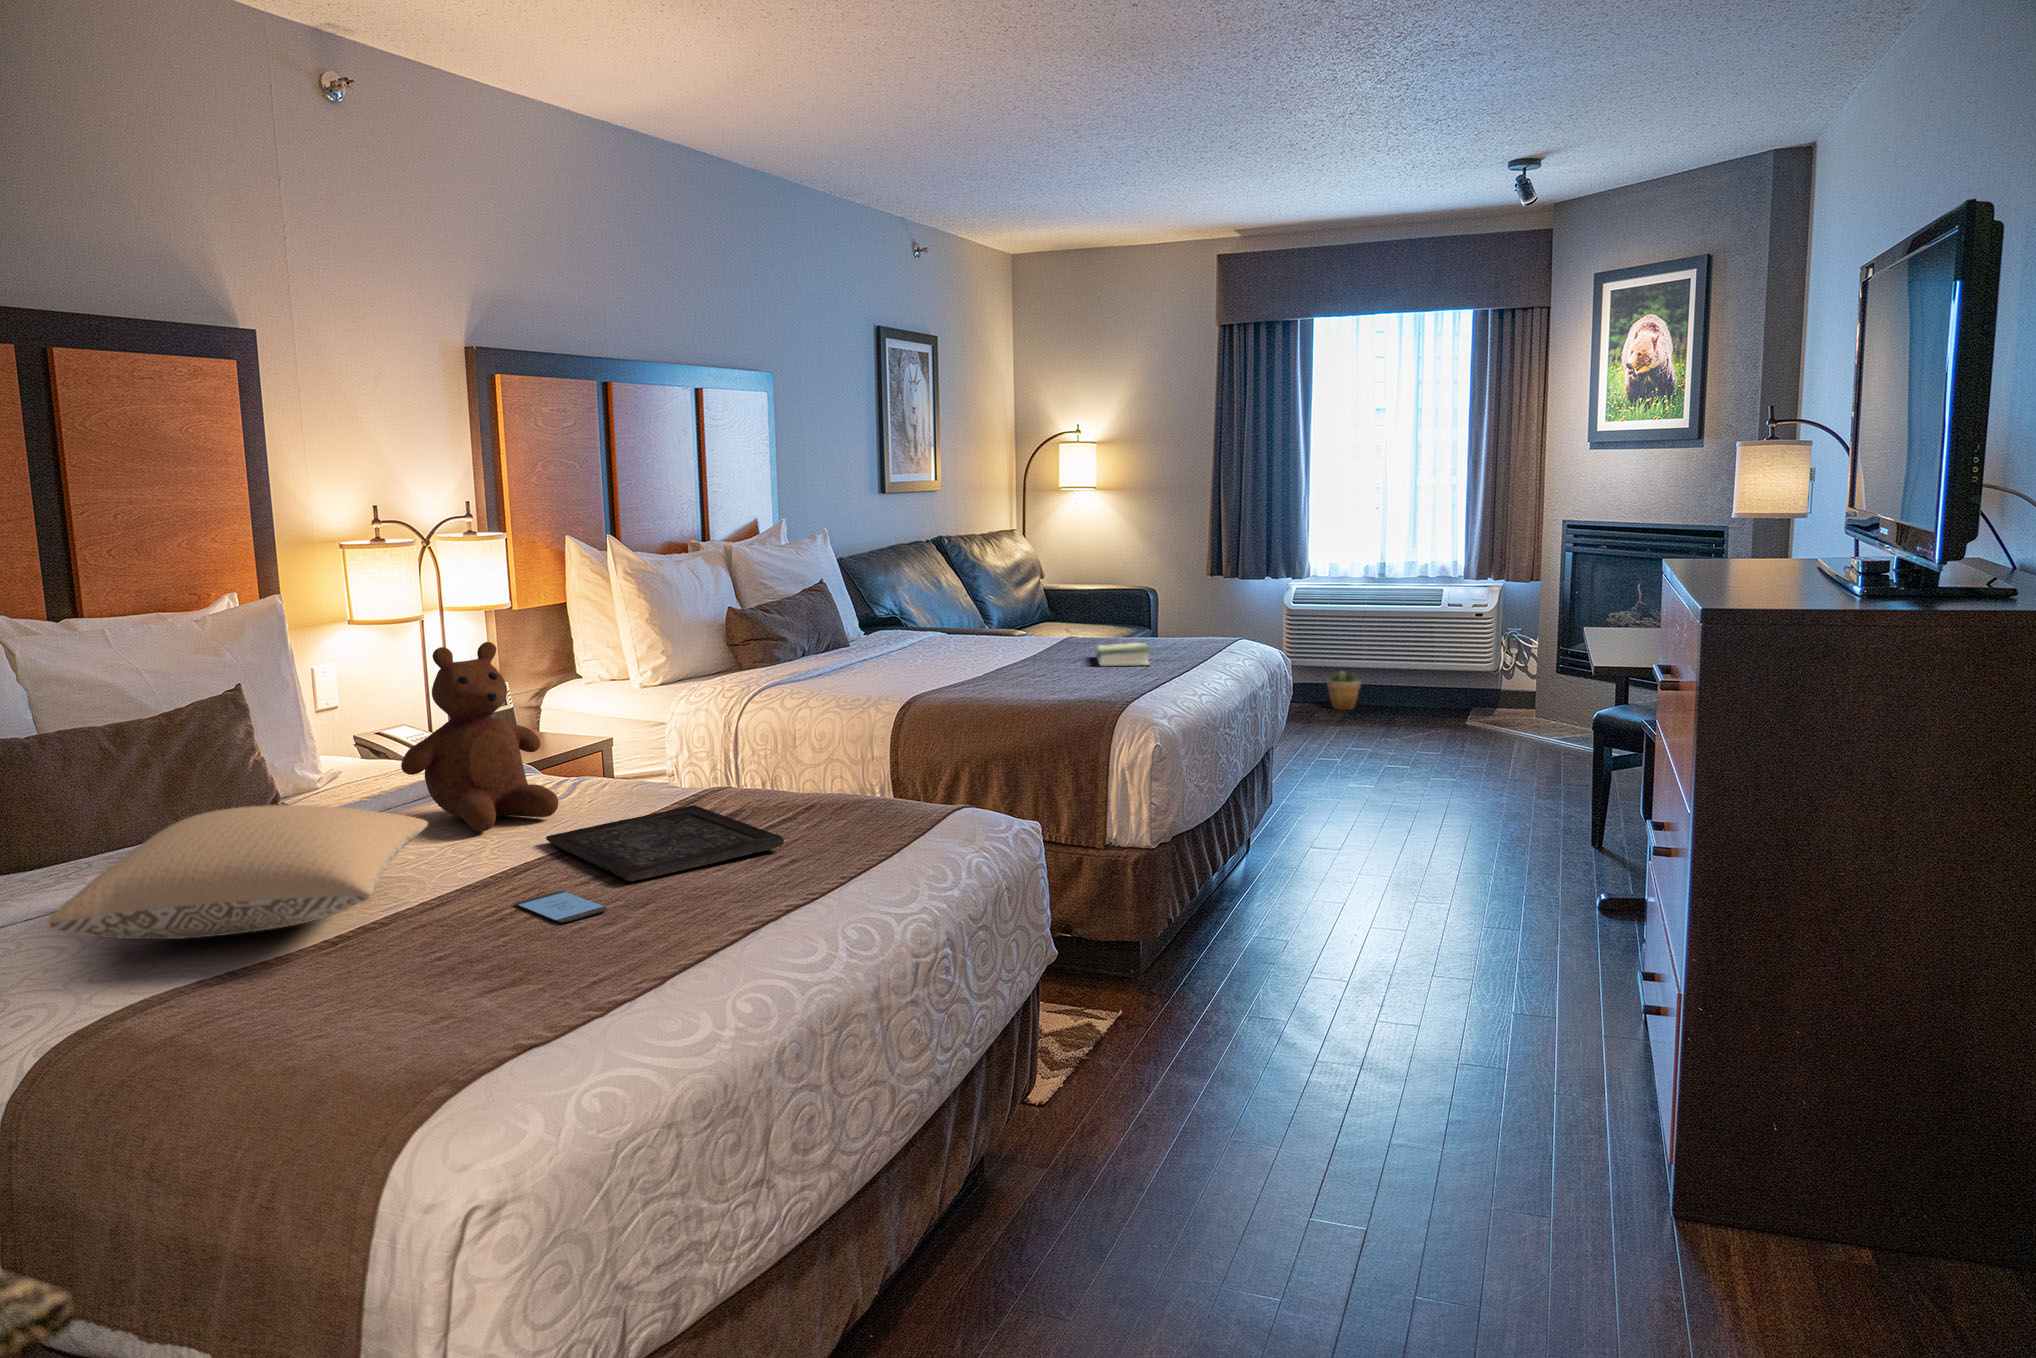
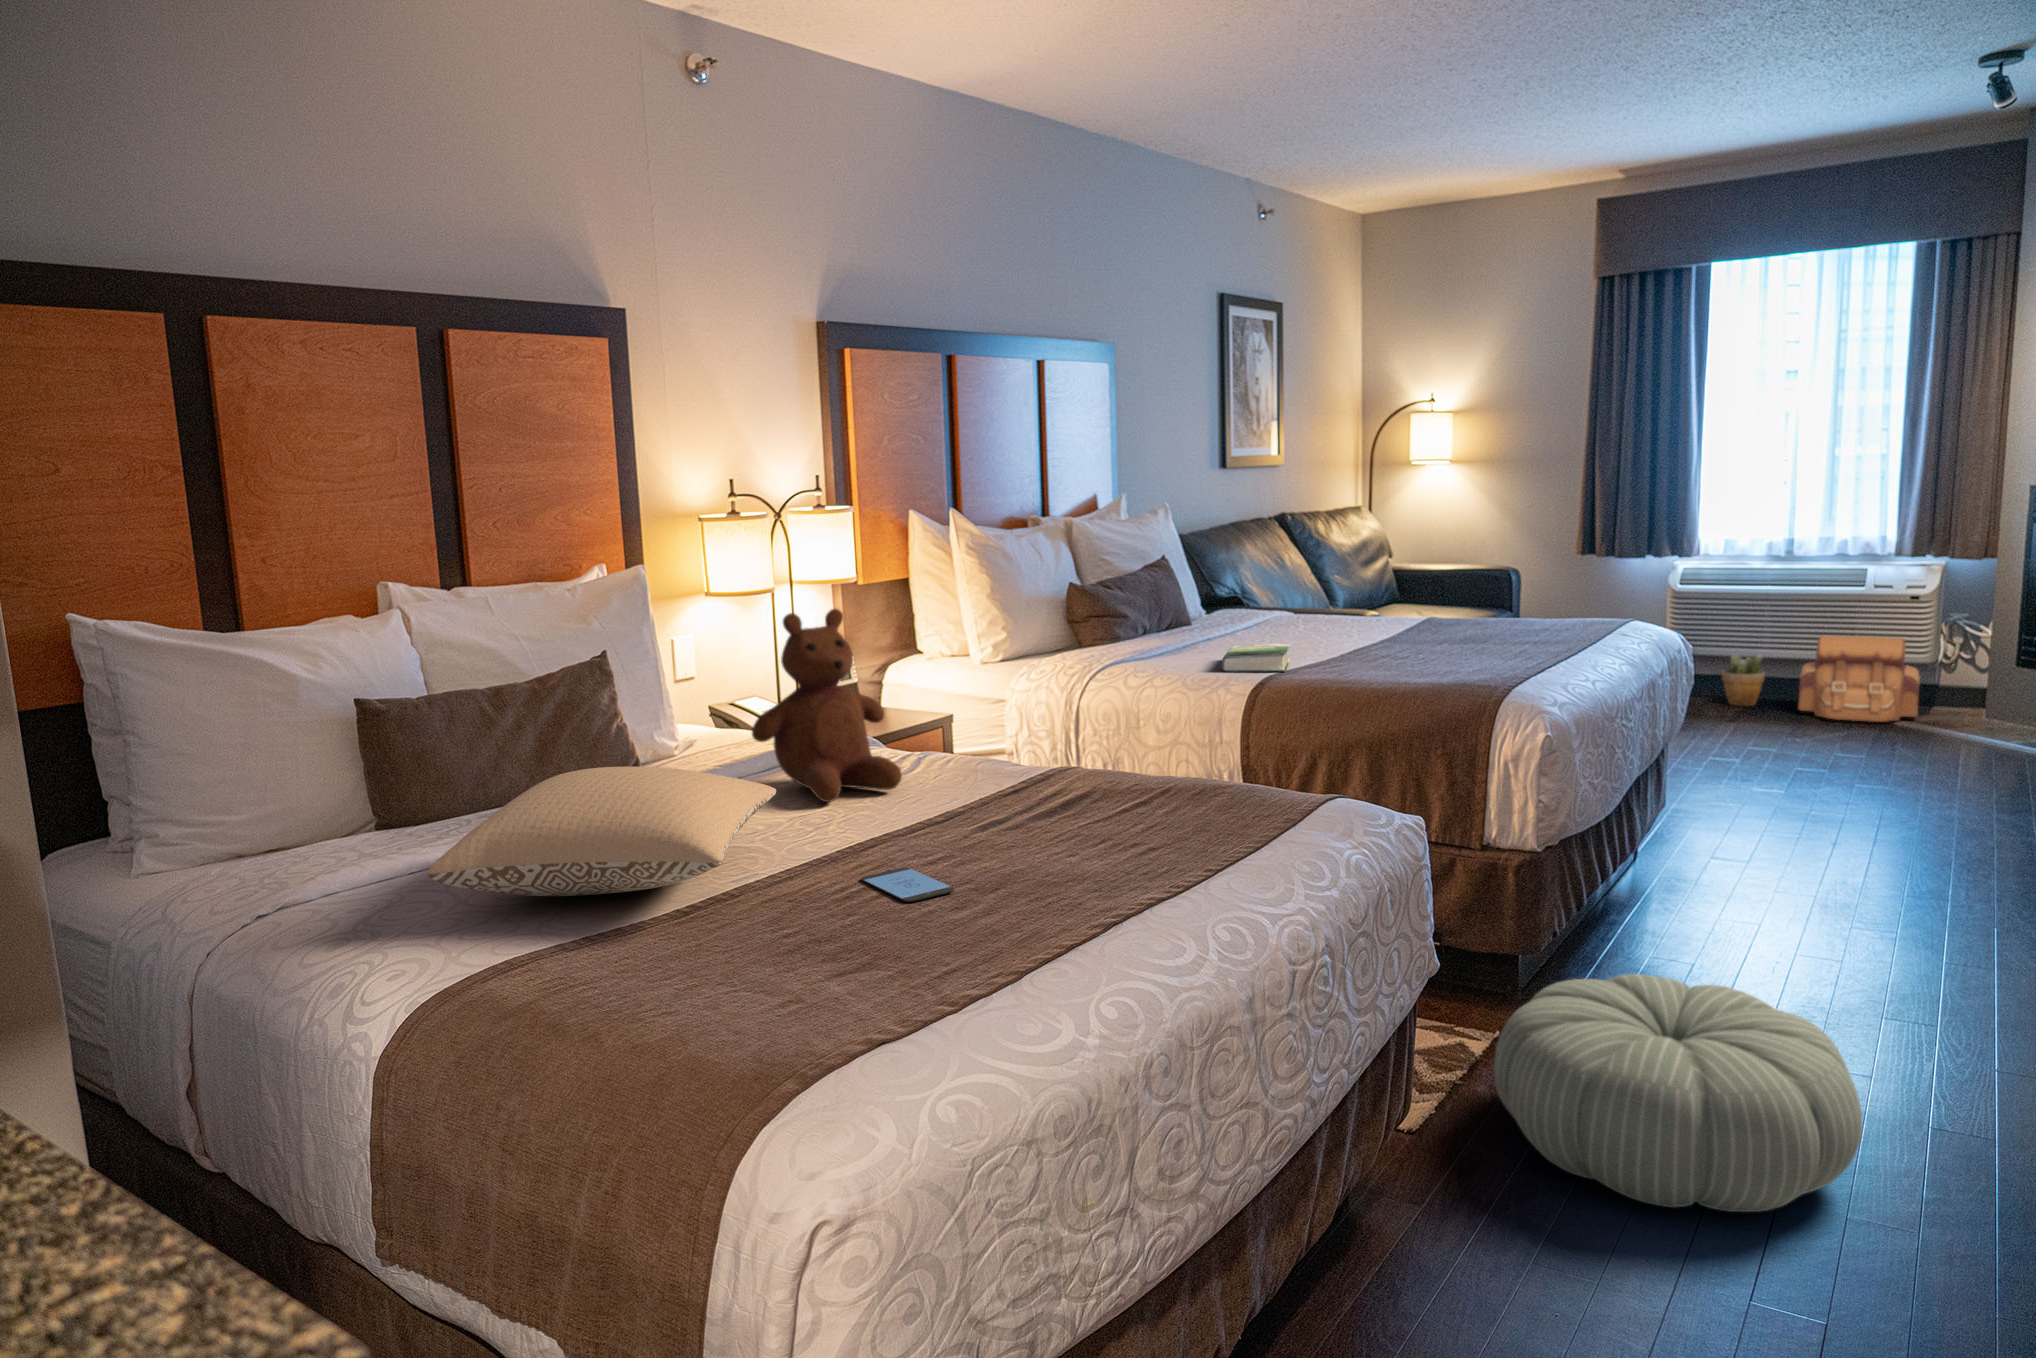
book: present [1095,643,1150,666] -> present [1222,643,1290,672]
backpack: none [1387,648,1478,722] -> present [1798,636,1920,722]
tray: present [546,805,784,881] -> none [890,783,1137,861]
pouf: none [1107,949,1388,1142] -> present [1494,974,1862,1212]

